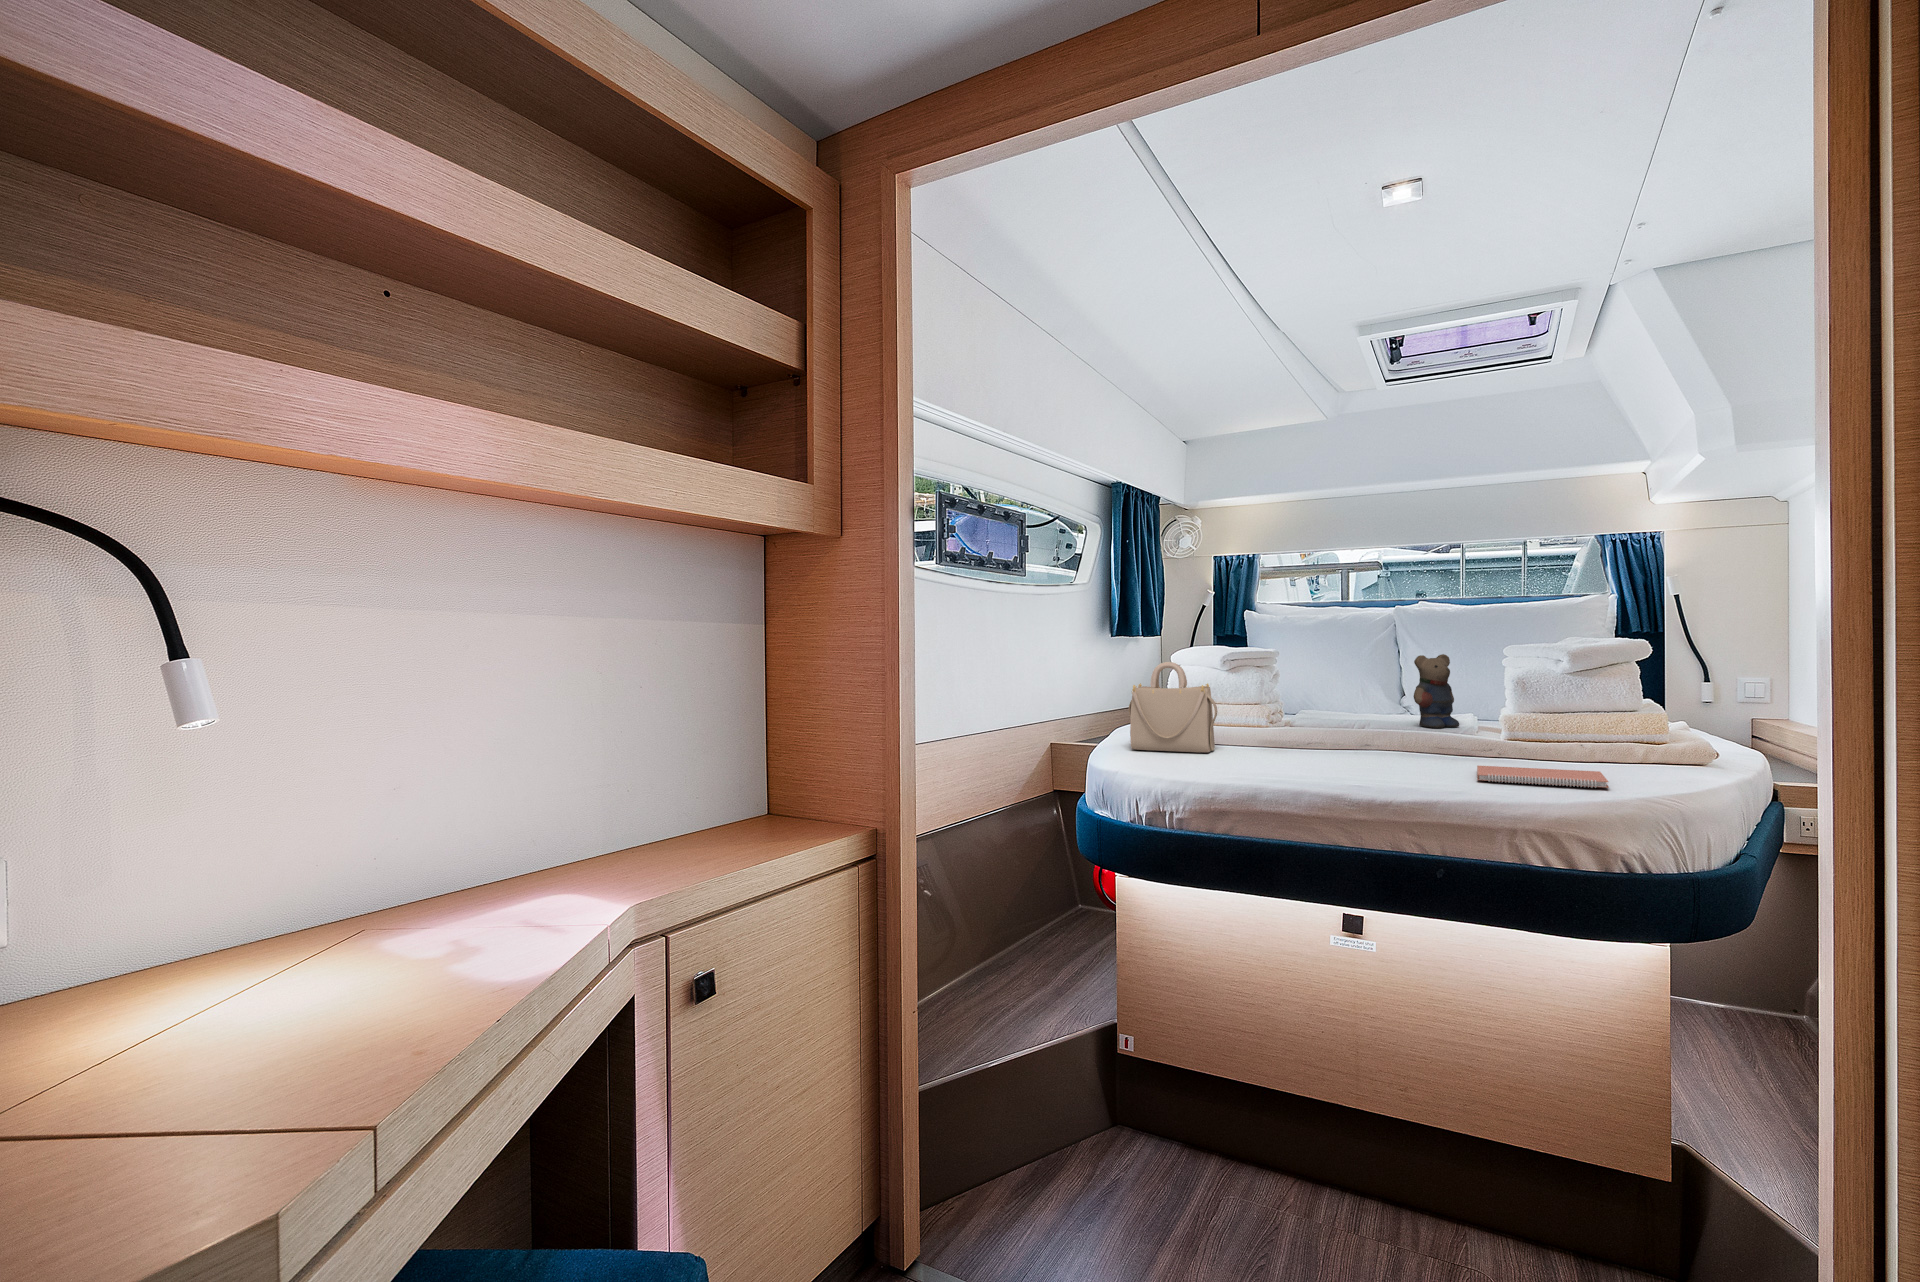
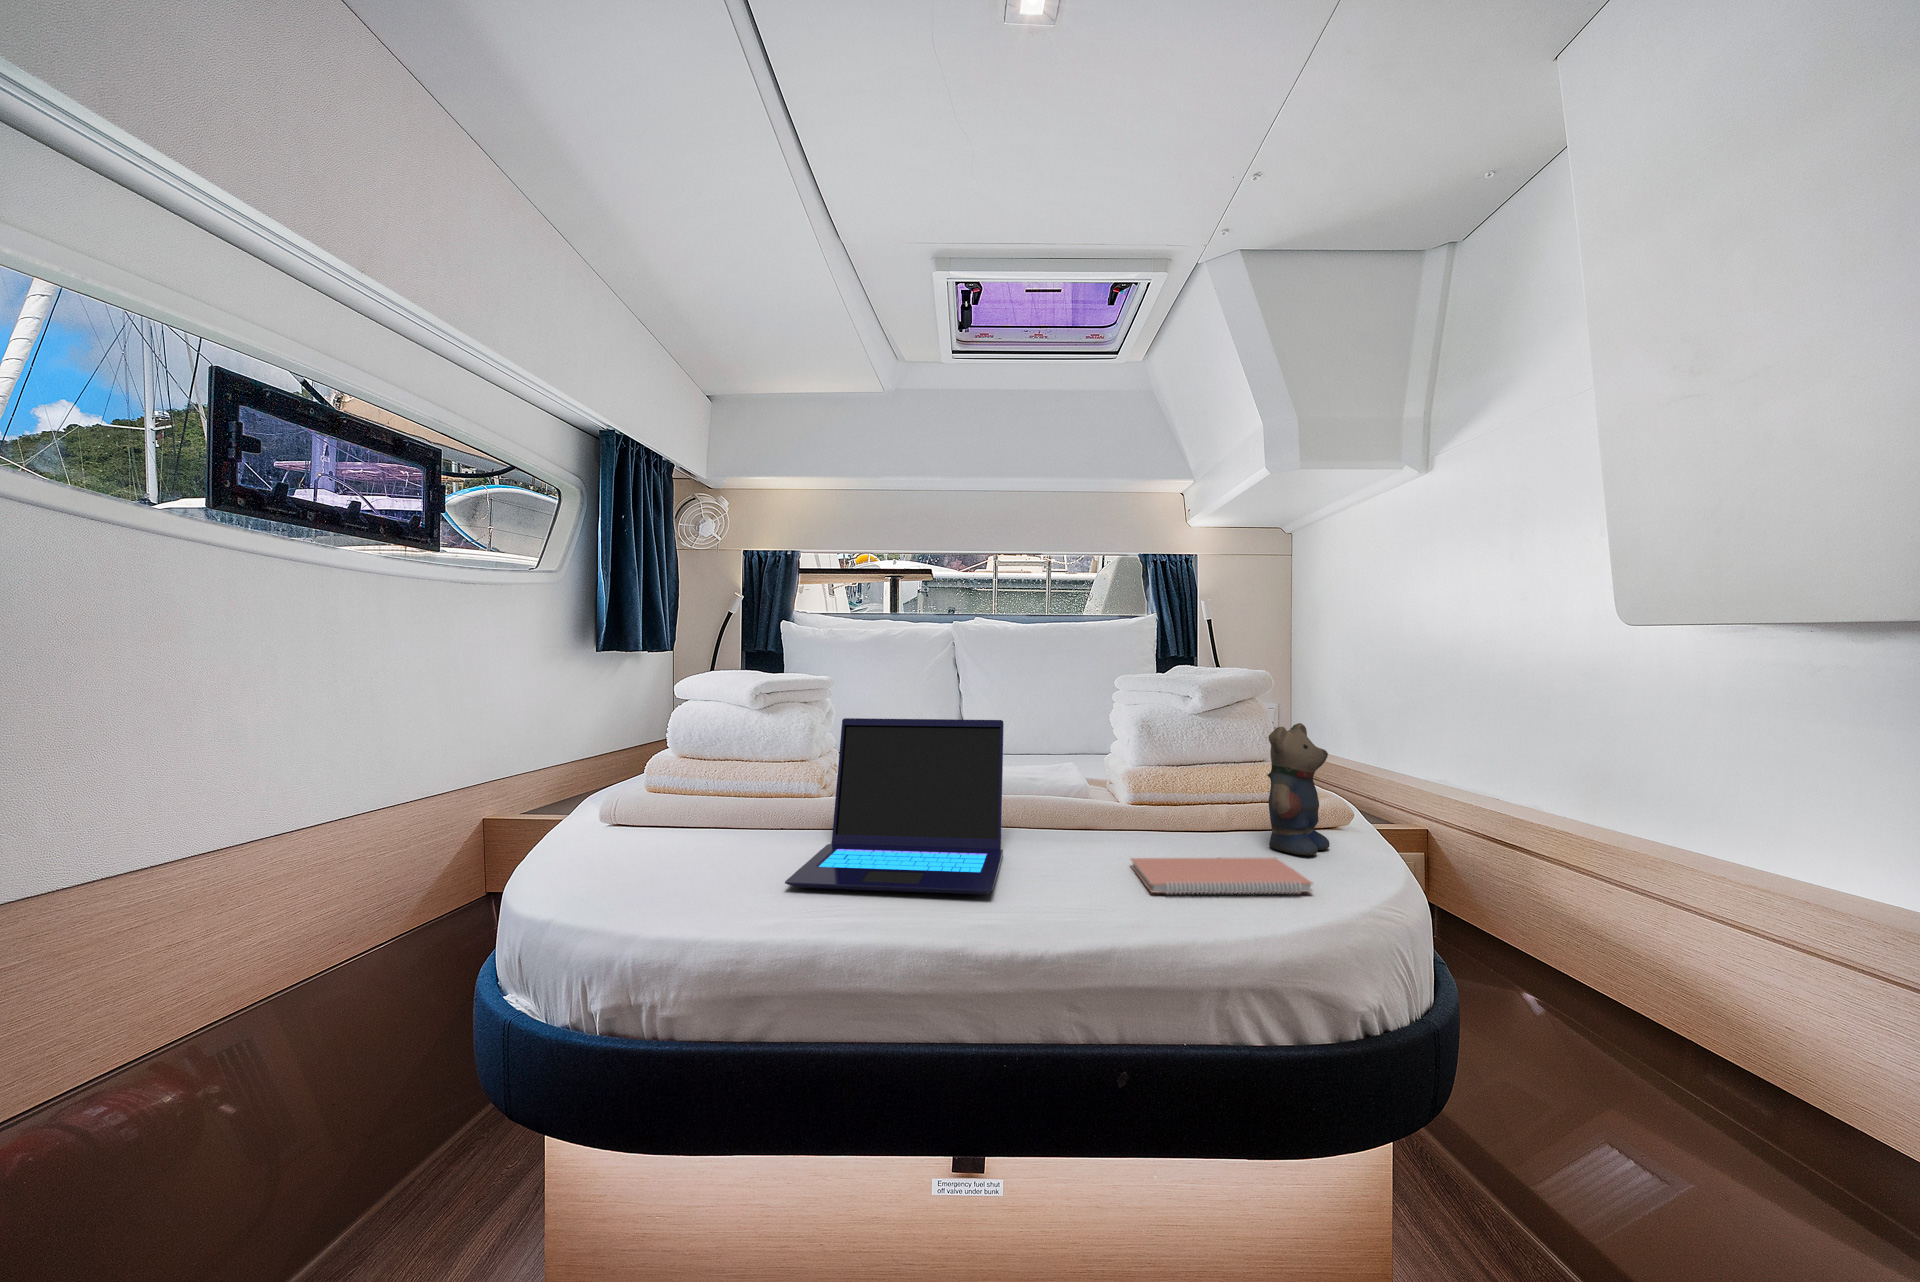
teddy bear: present [1413,654,1459,728] -> present [1267,723,1329,855]
handbag: present [1129,662,1217,752] -> none [587,699,747,861]
laptop: none [1239,674,1389,773] -> present [785,718,1004,894]

